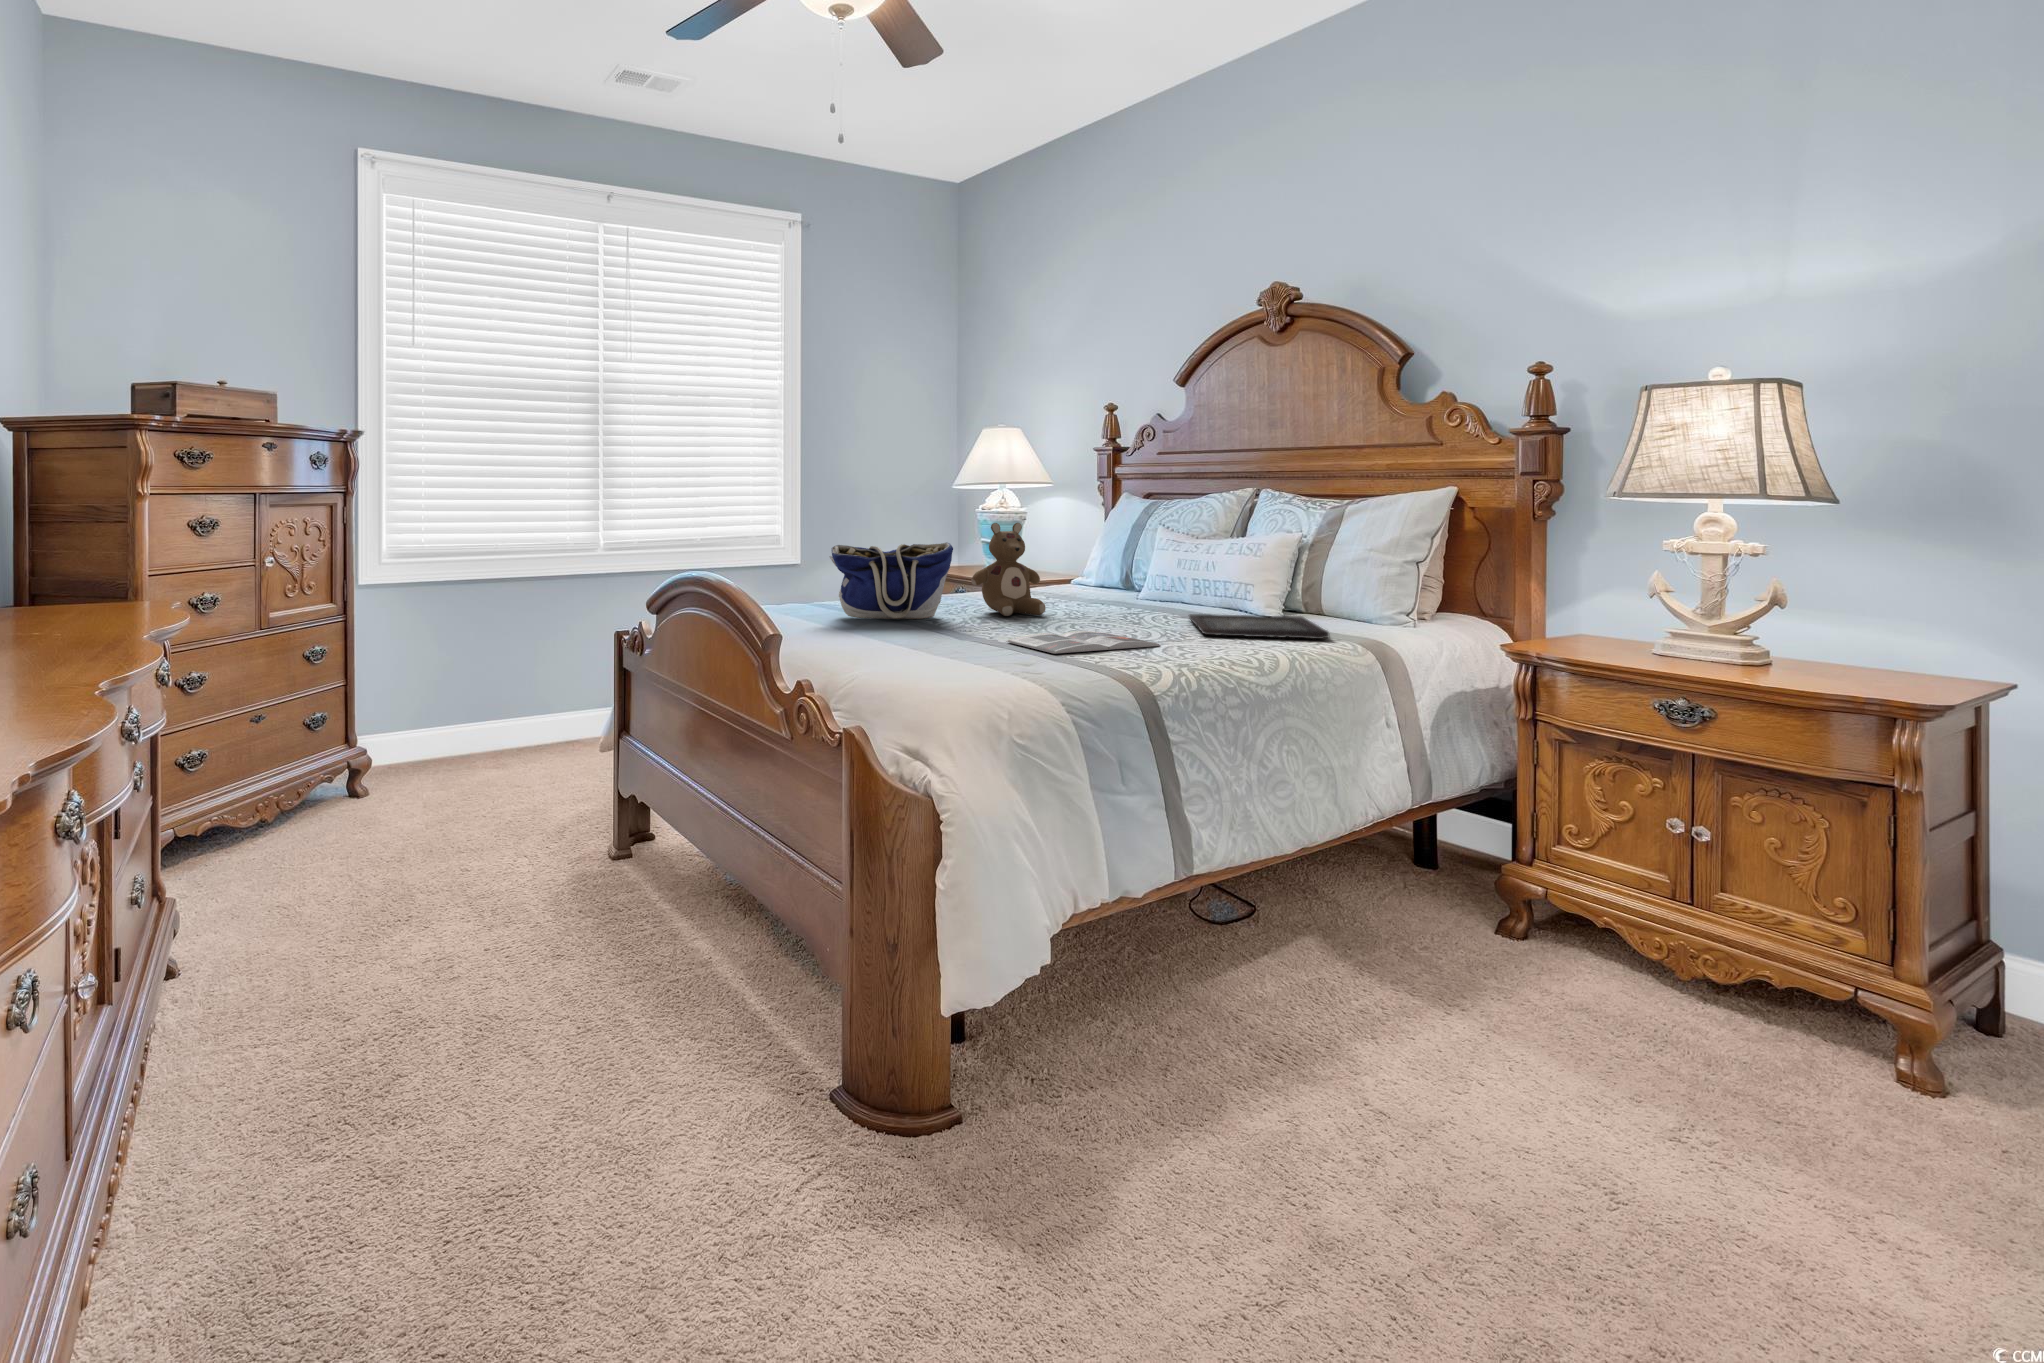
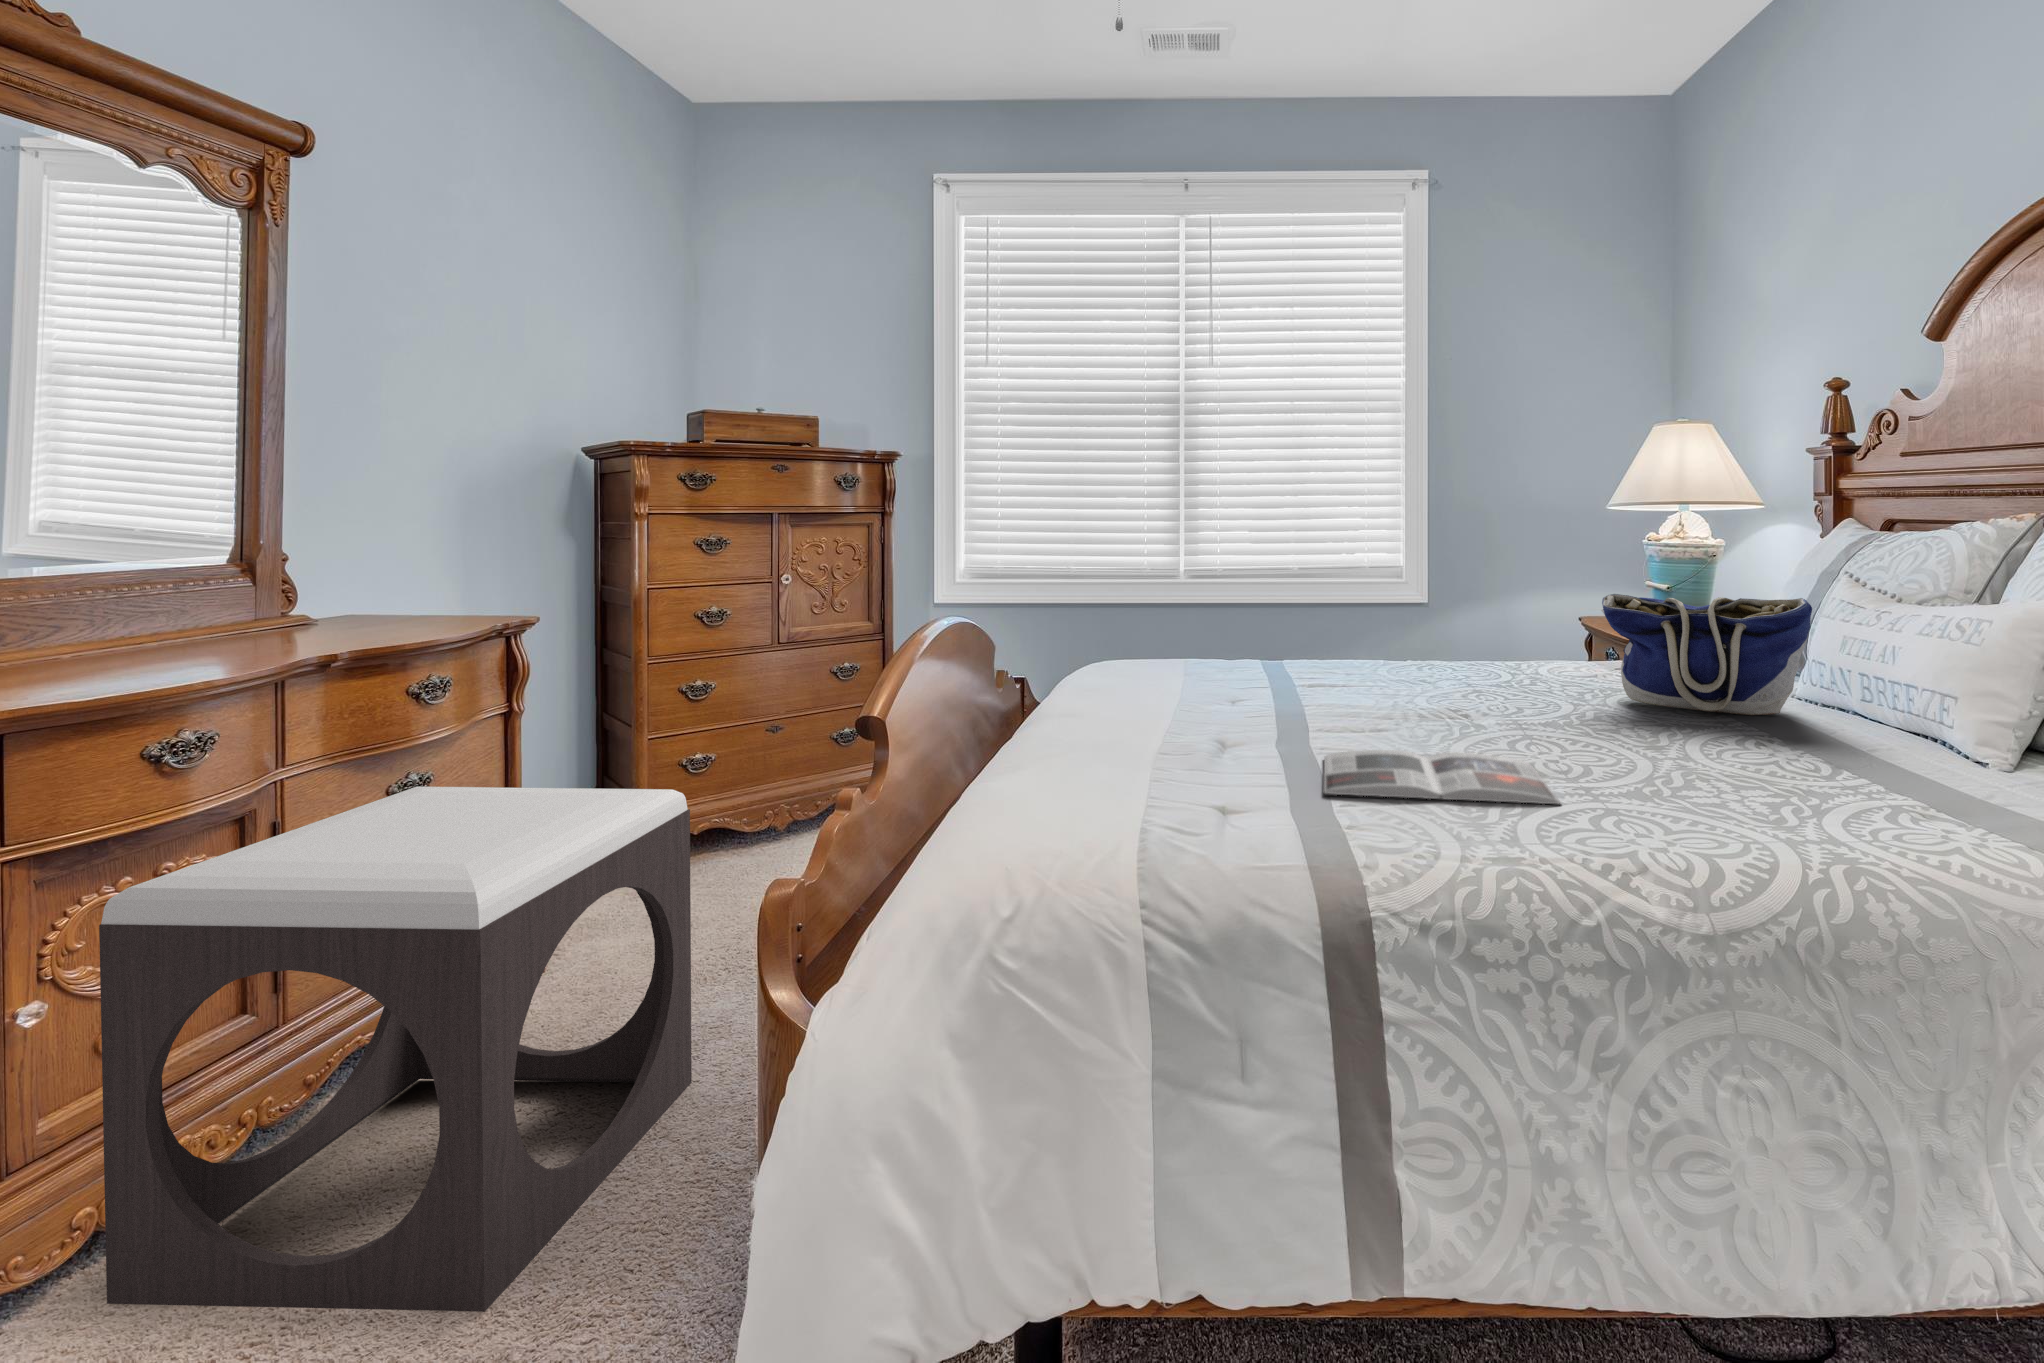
stuffed bear: present [971,523,1046,616] -> none [1432,565,1550,711]
tote bag: present [830,542,953,619] -> present [1601,594,1812,715]
tray: present [1189,614,1330,639] -> none [1700,740,2016,840]
footstool: none [215,732,568,1216] -> present [99,787,692,1312]

